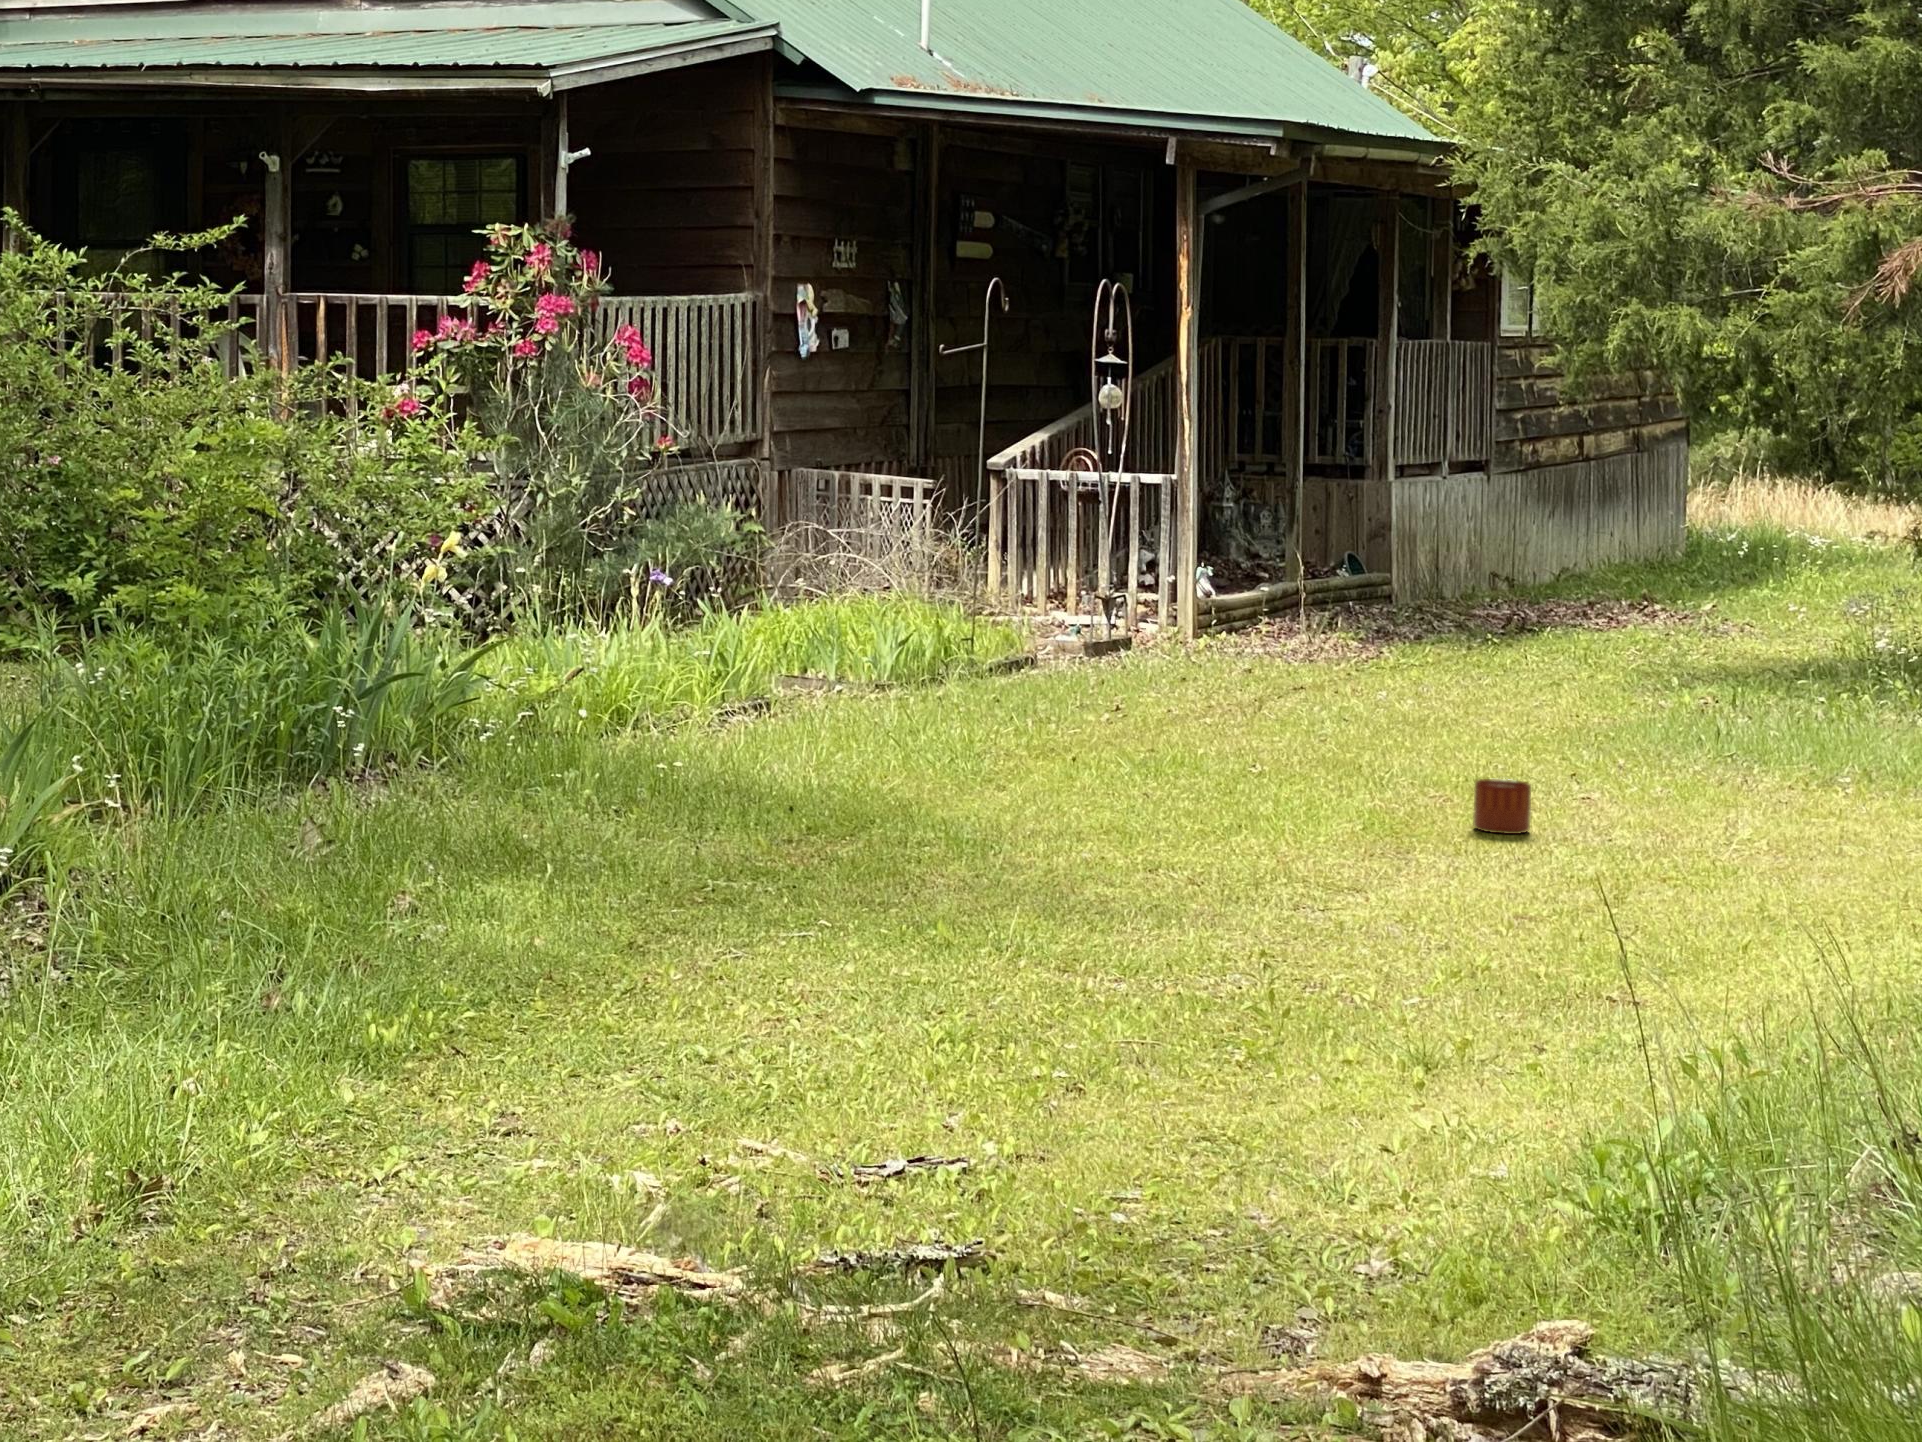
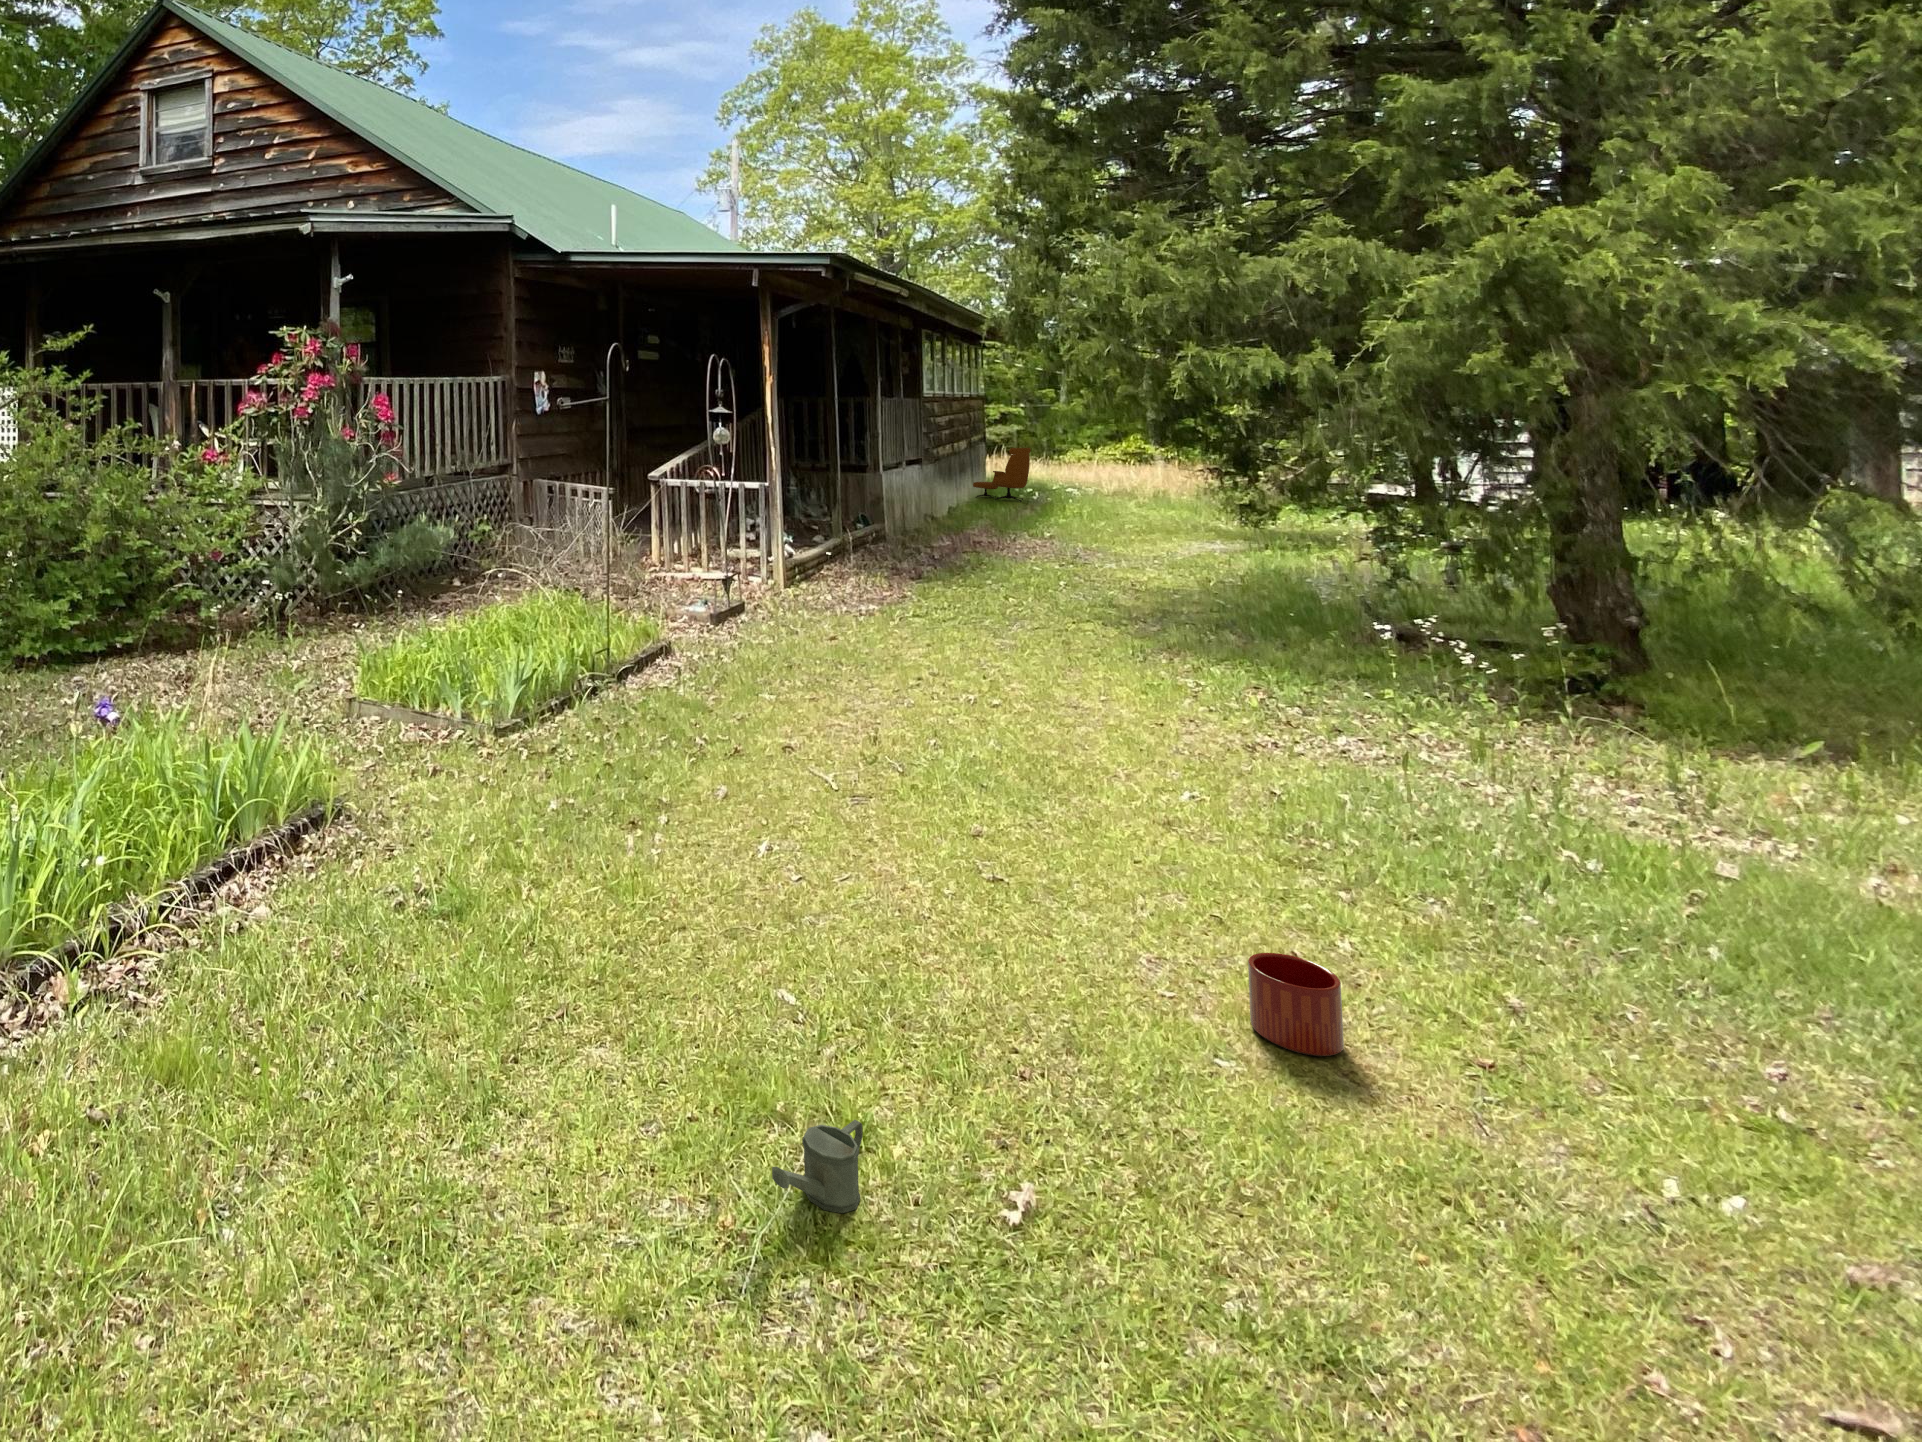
lounge chair: none [1609,454,1717,562] -> present [973,448,1031,502]
watering can: none [1114,814,1173,851] -> present [772,1120,863,1213]

